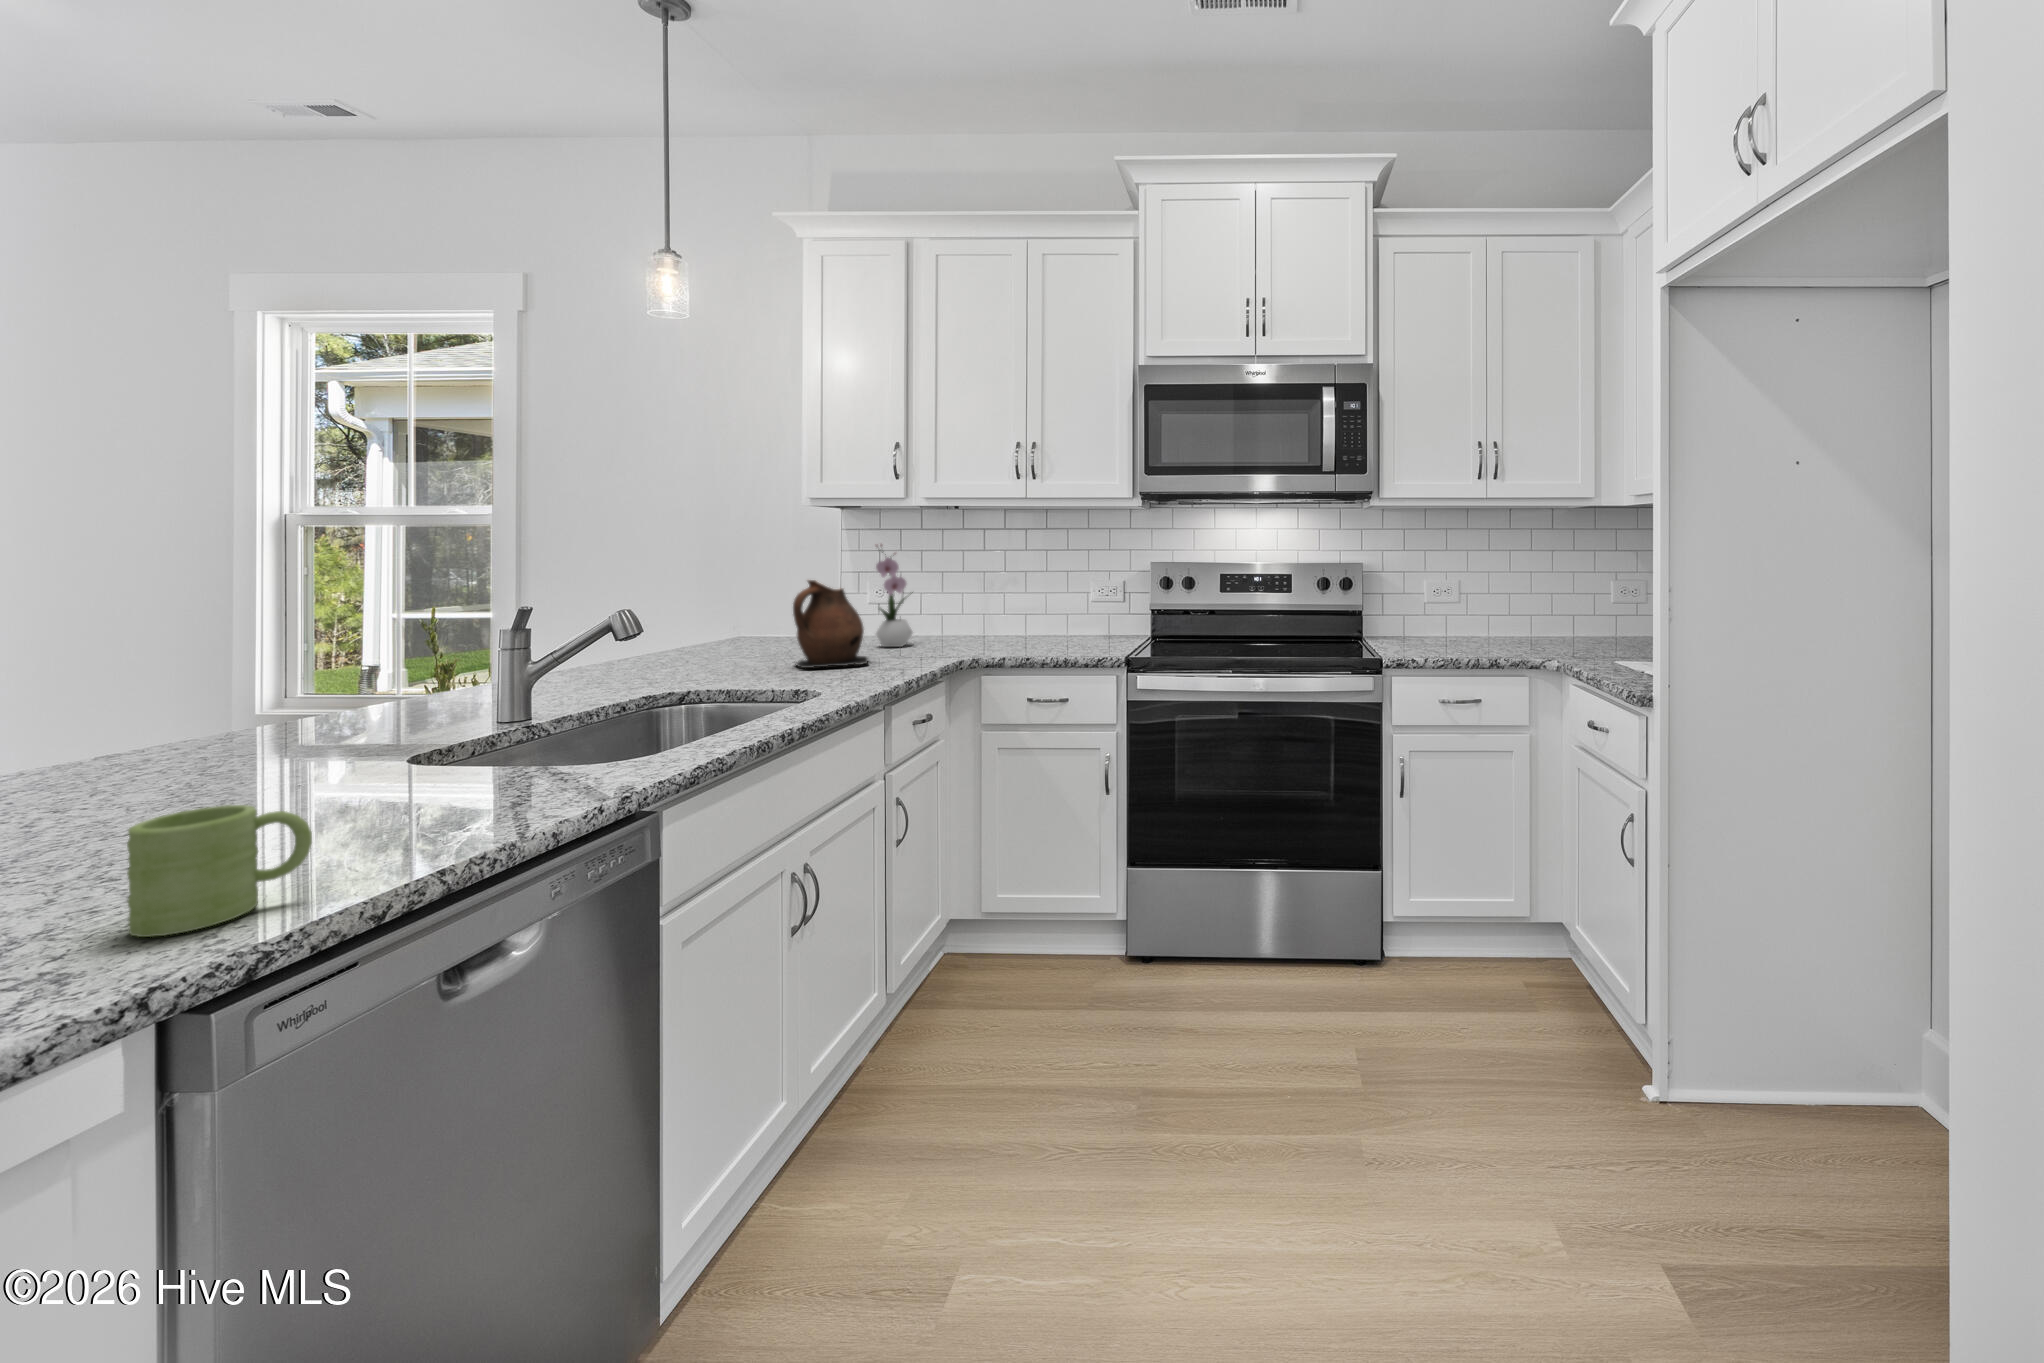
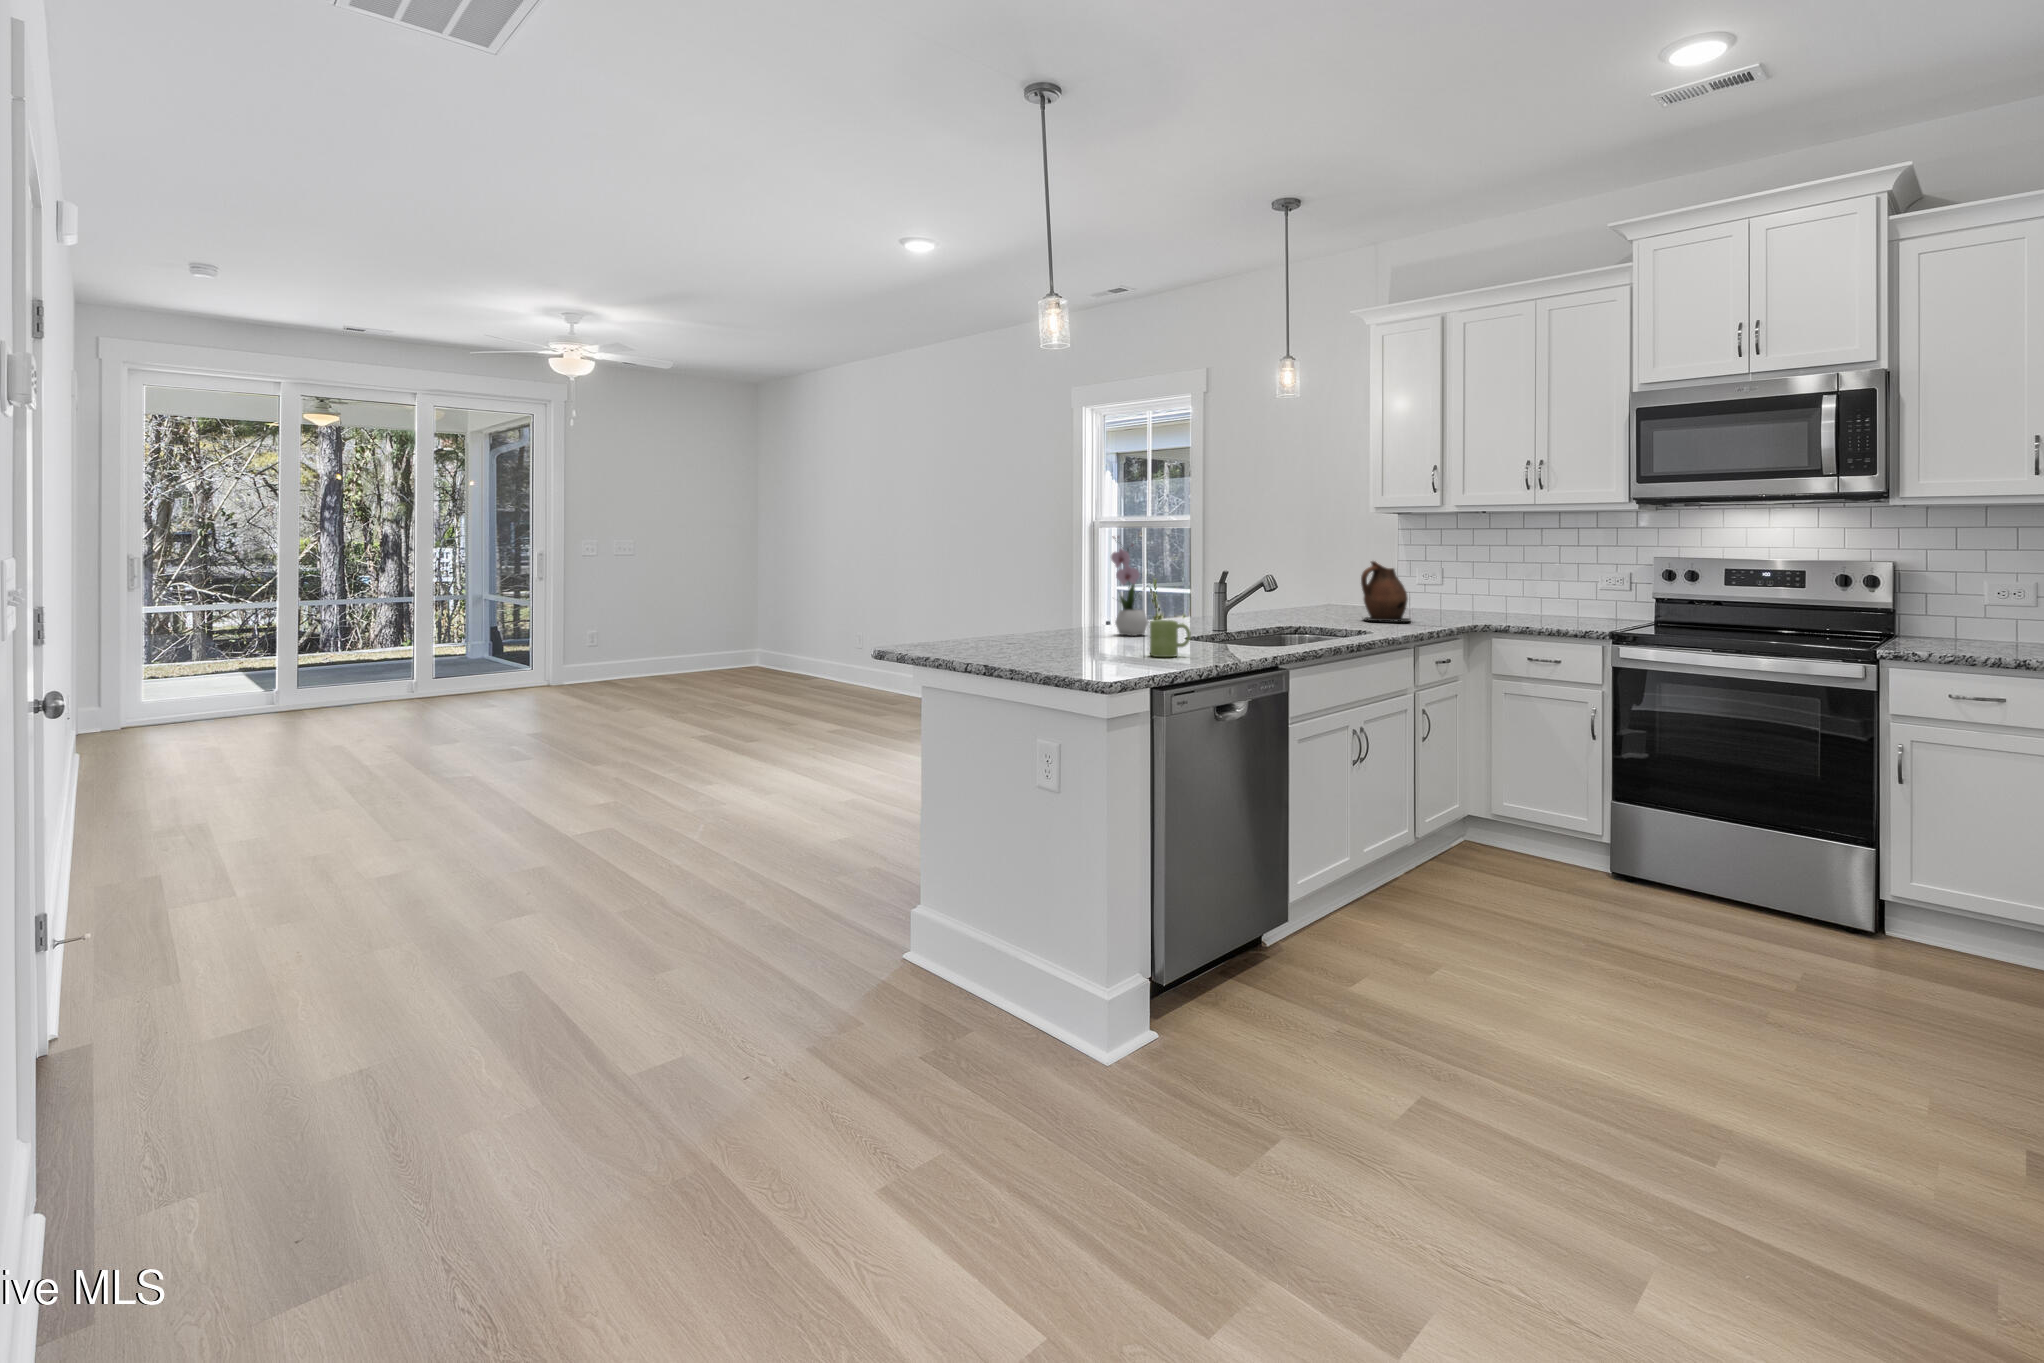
flower arrangement: present [876,545,913,647] -> present [1111,536,1152,636]

